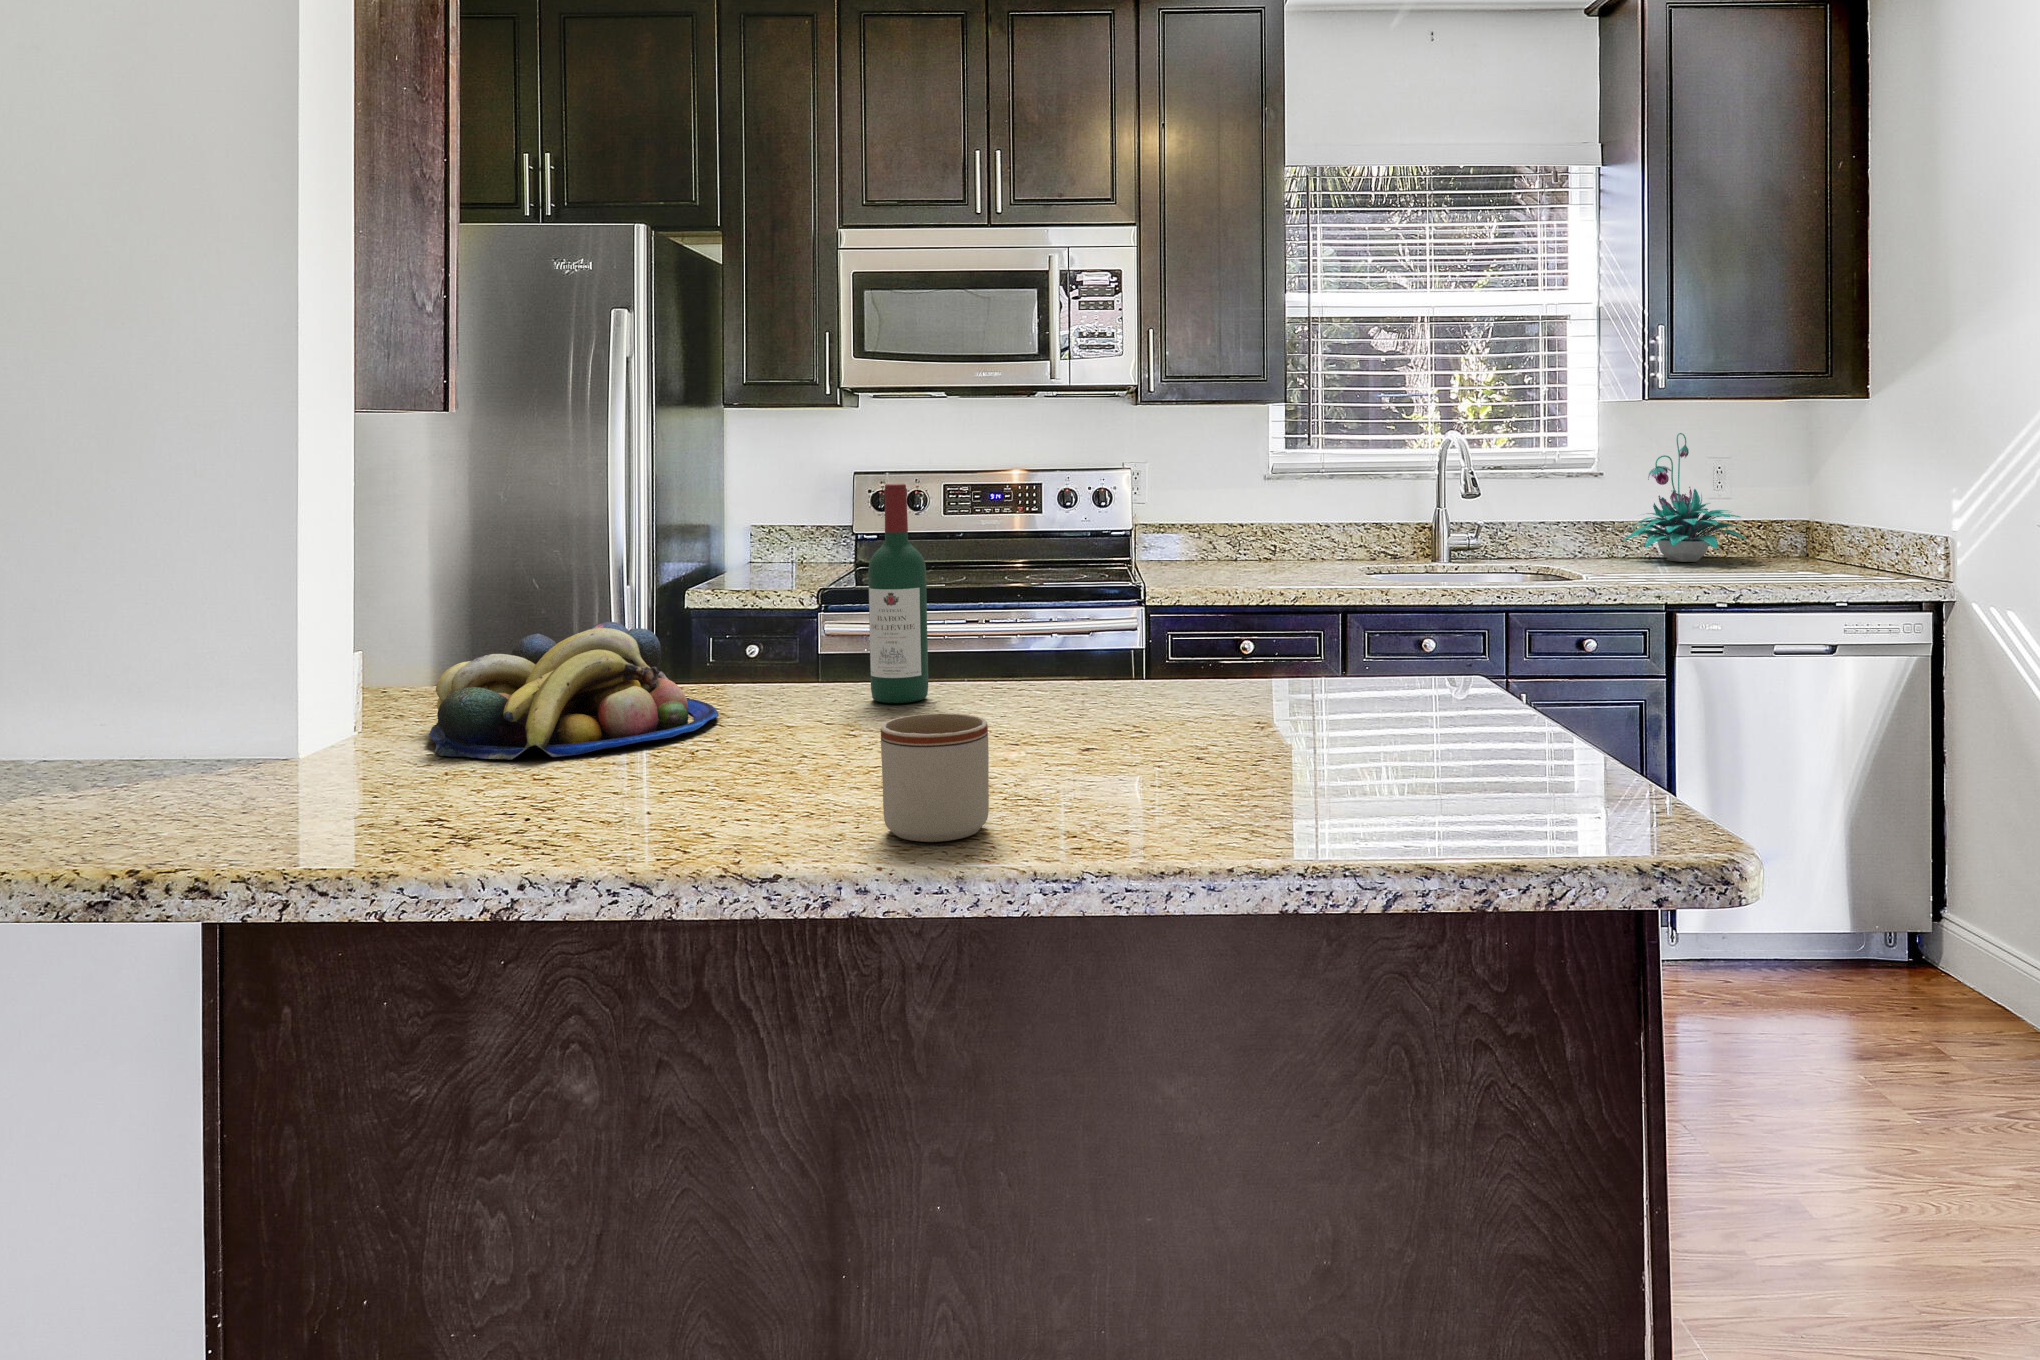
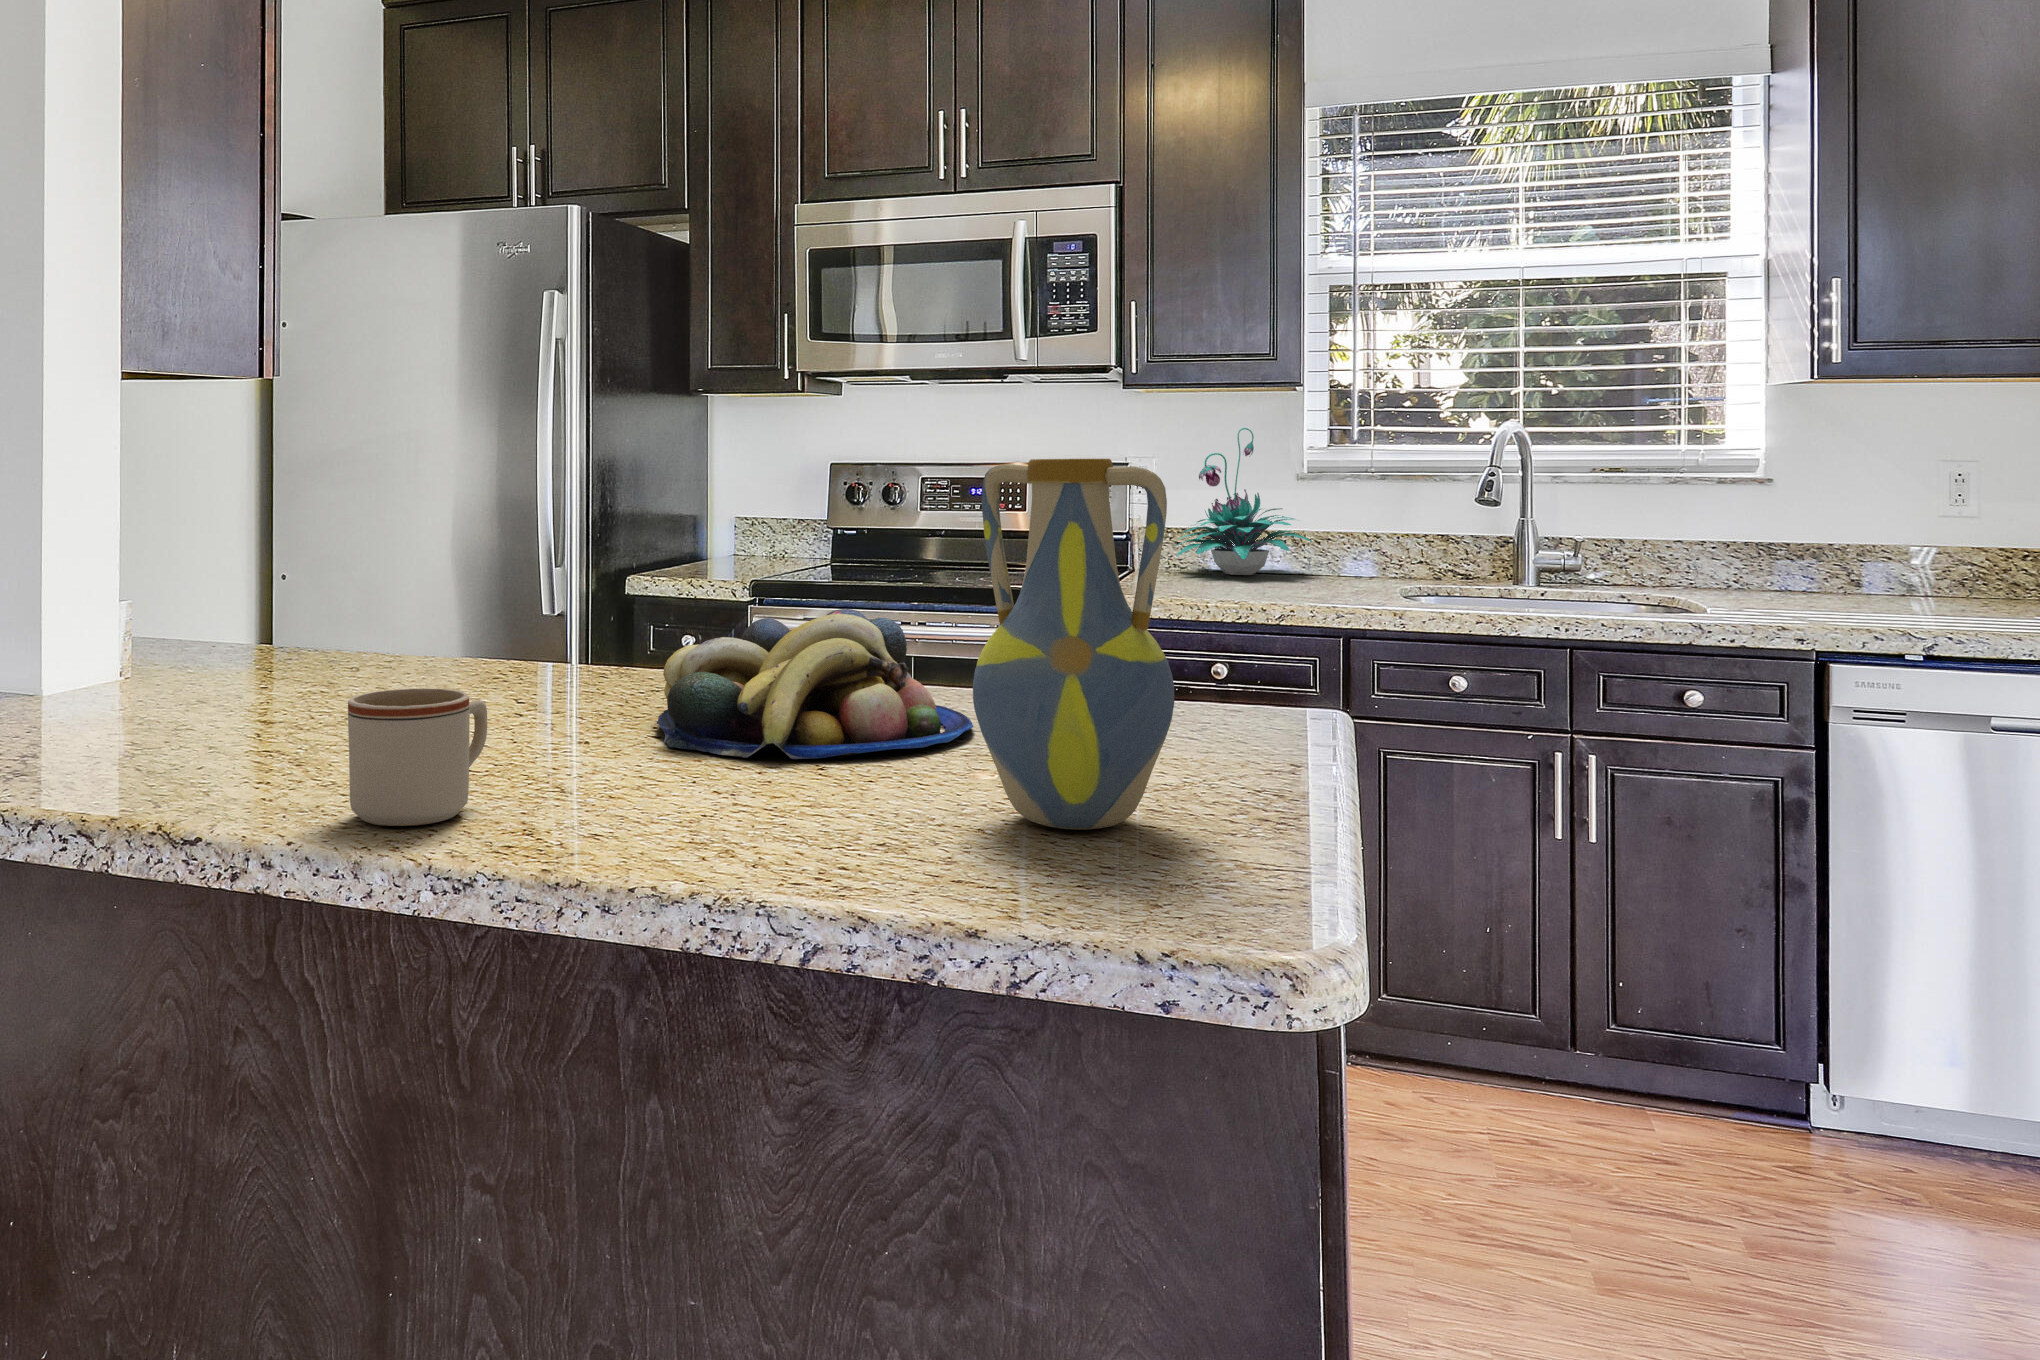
plant: present [1623,433,1746,562] -> present [1176,428,1311,575]
wine bottle: present [868,484,928,703] -> none [584,454,647,694]
vase: none [1373,493,1533,784] -> present [973,459,1174,830]
fruit bowl: present [429,622,719,760] -> present [657,609,973,759]

